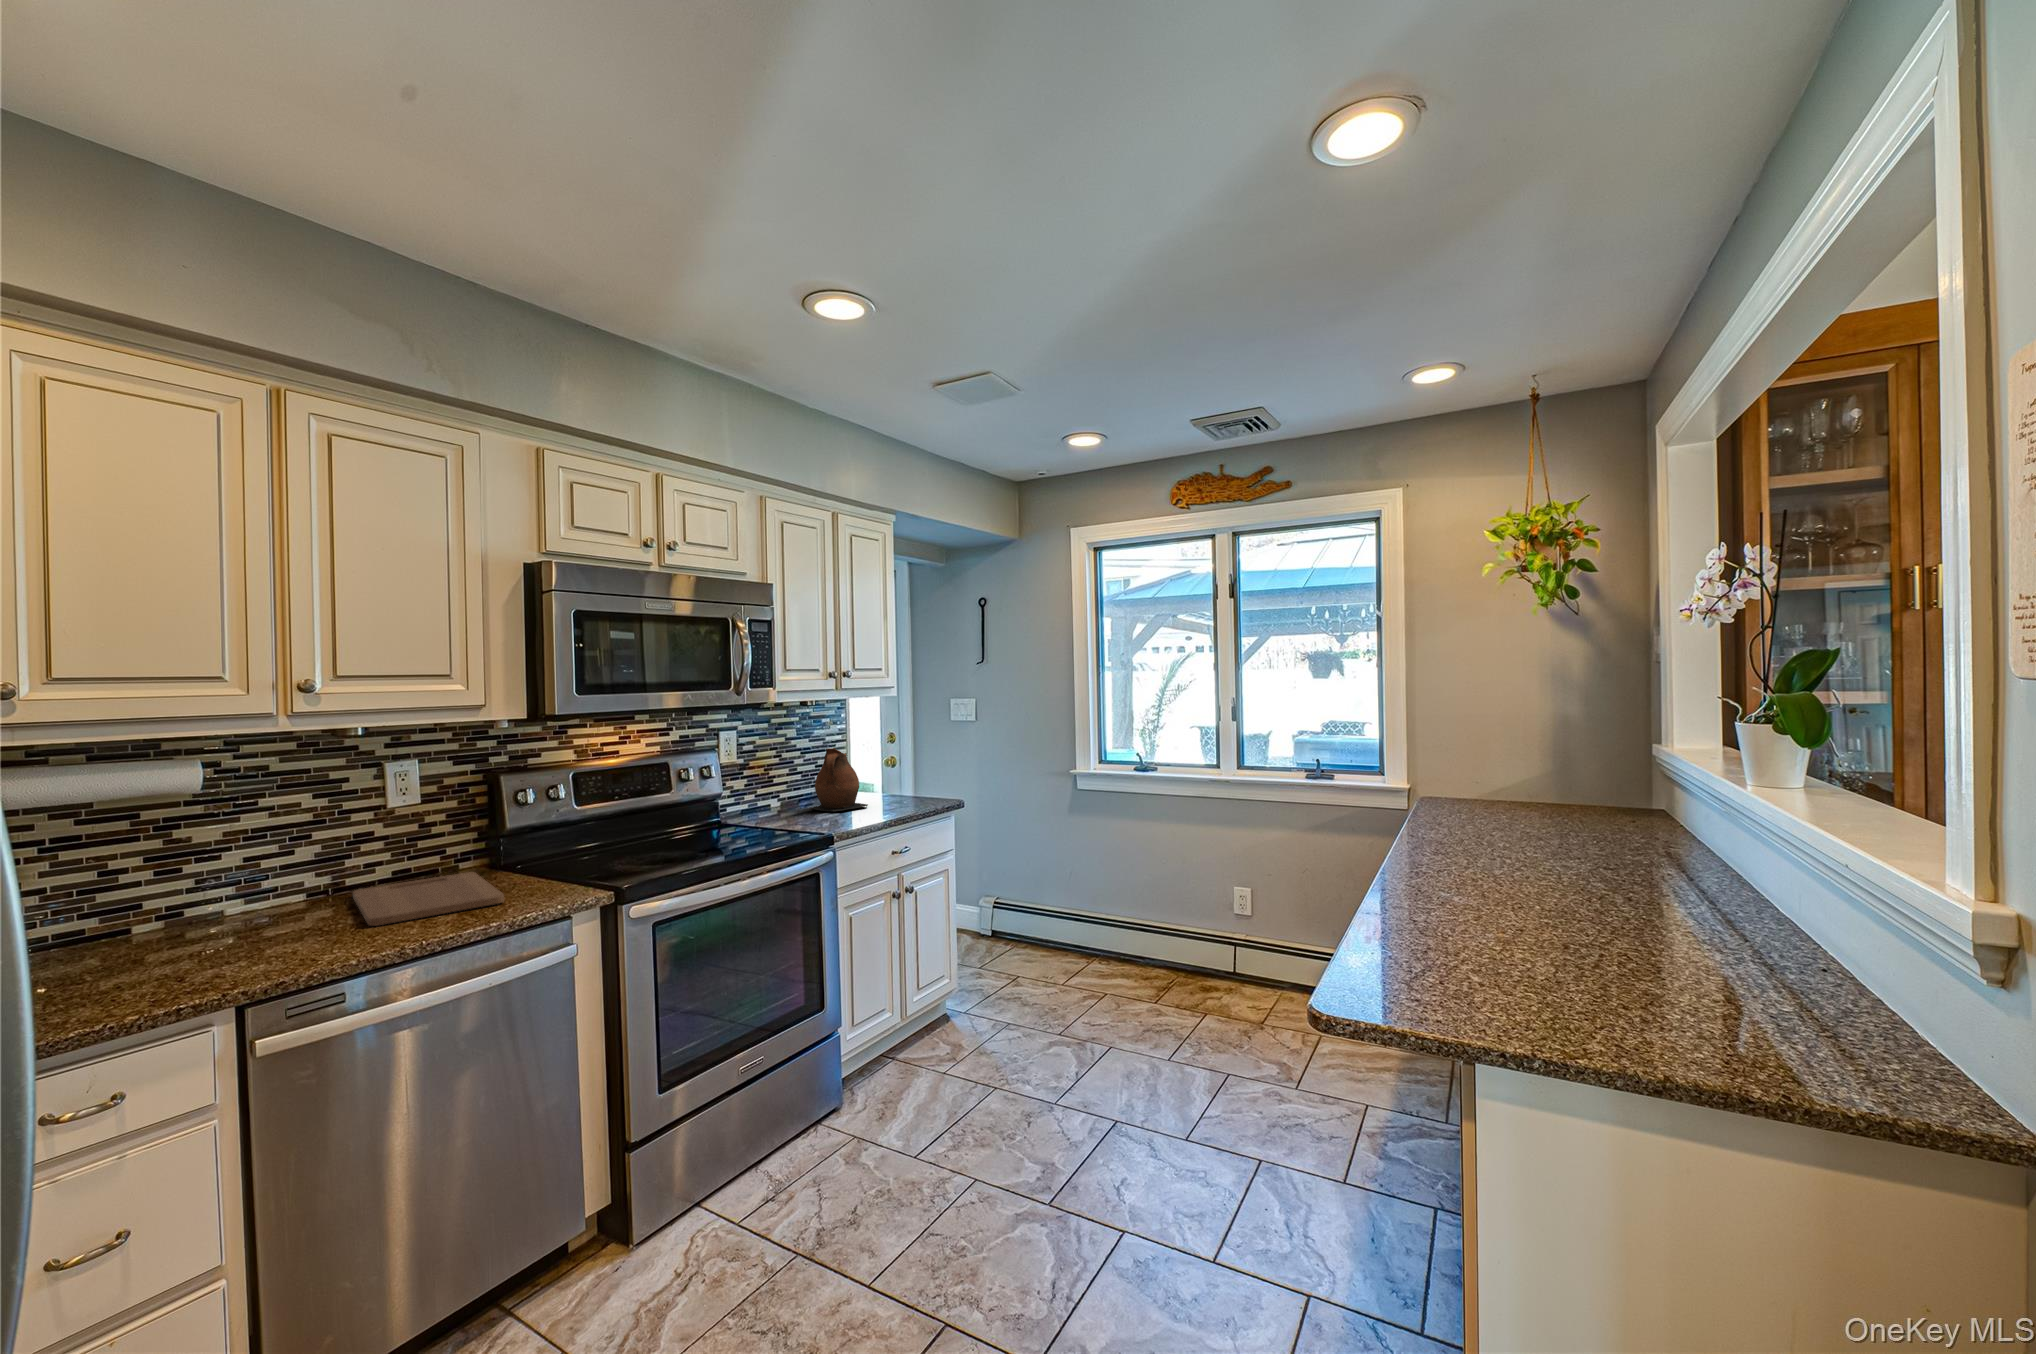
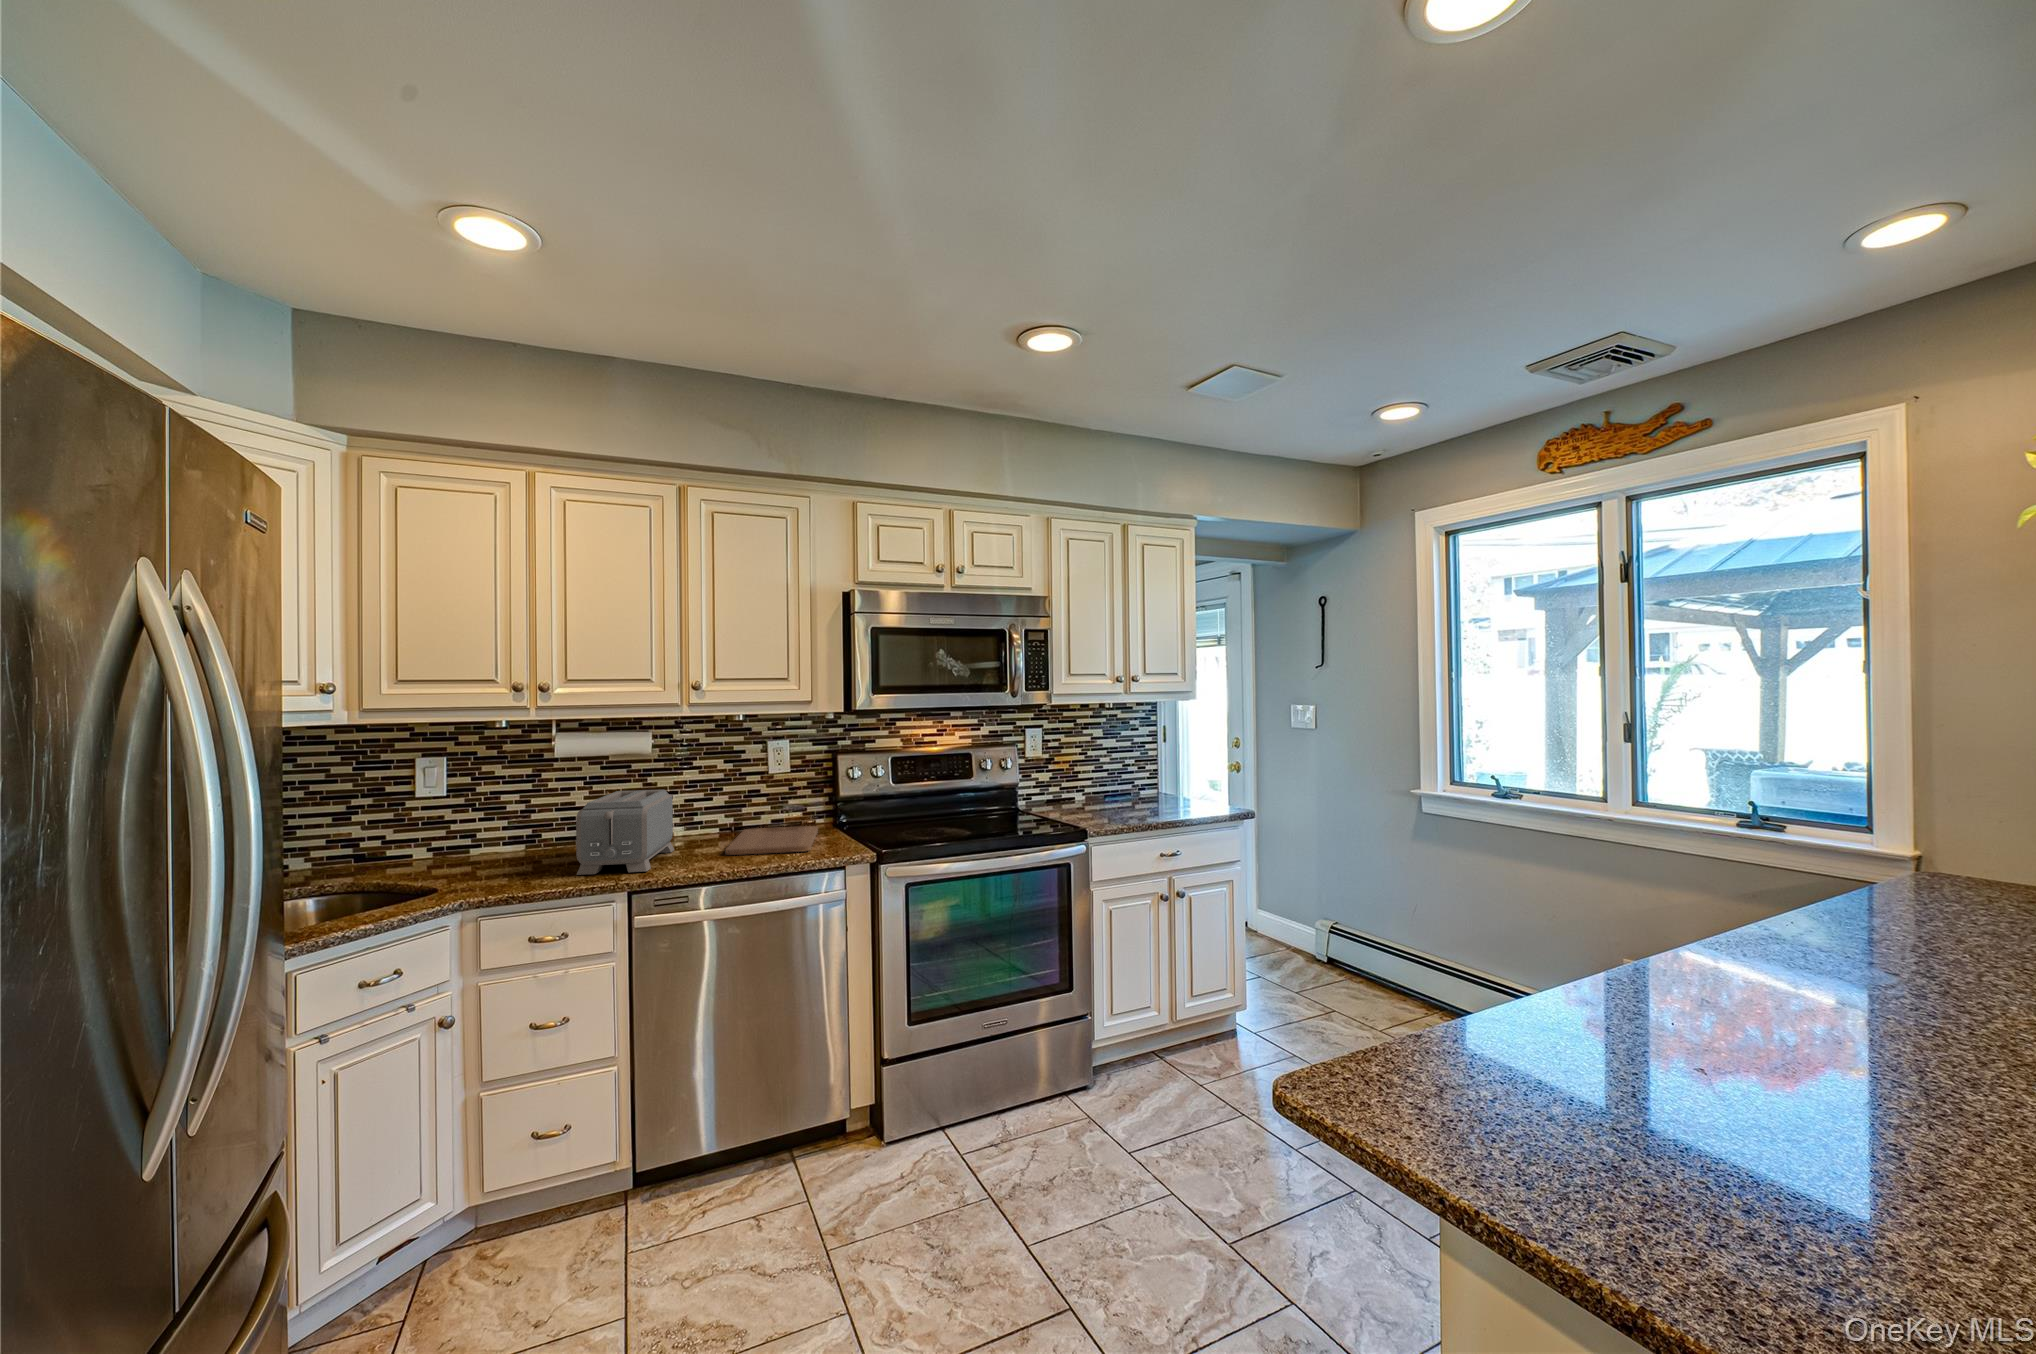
ceramic pitcher: present [813,748,868,811] -> none [1106,751,1160,810]
toaster: none [108,844,260,997] -> present [576,790,674,875]

